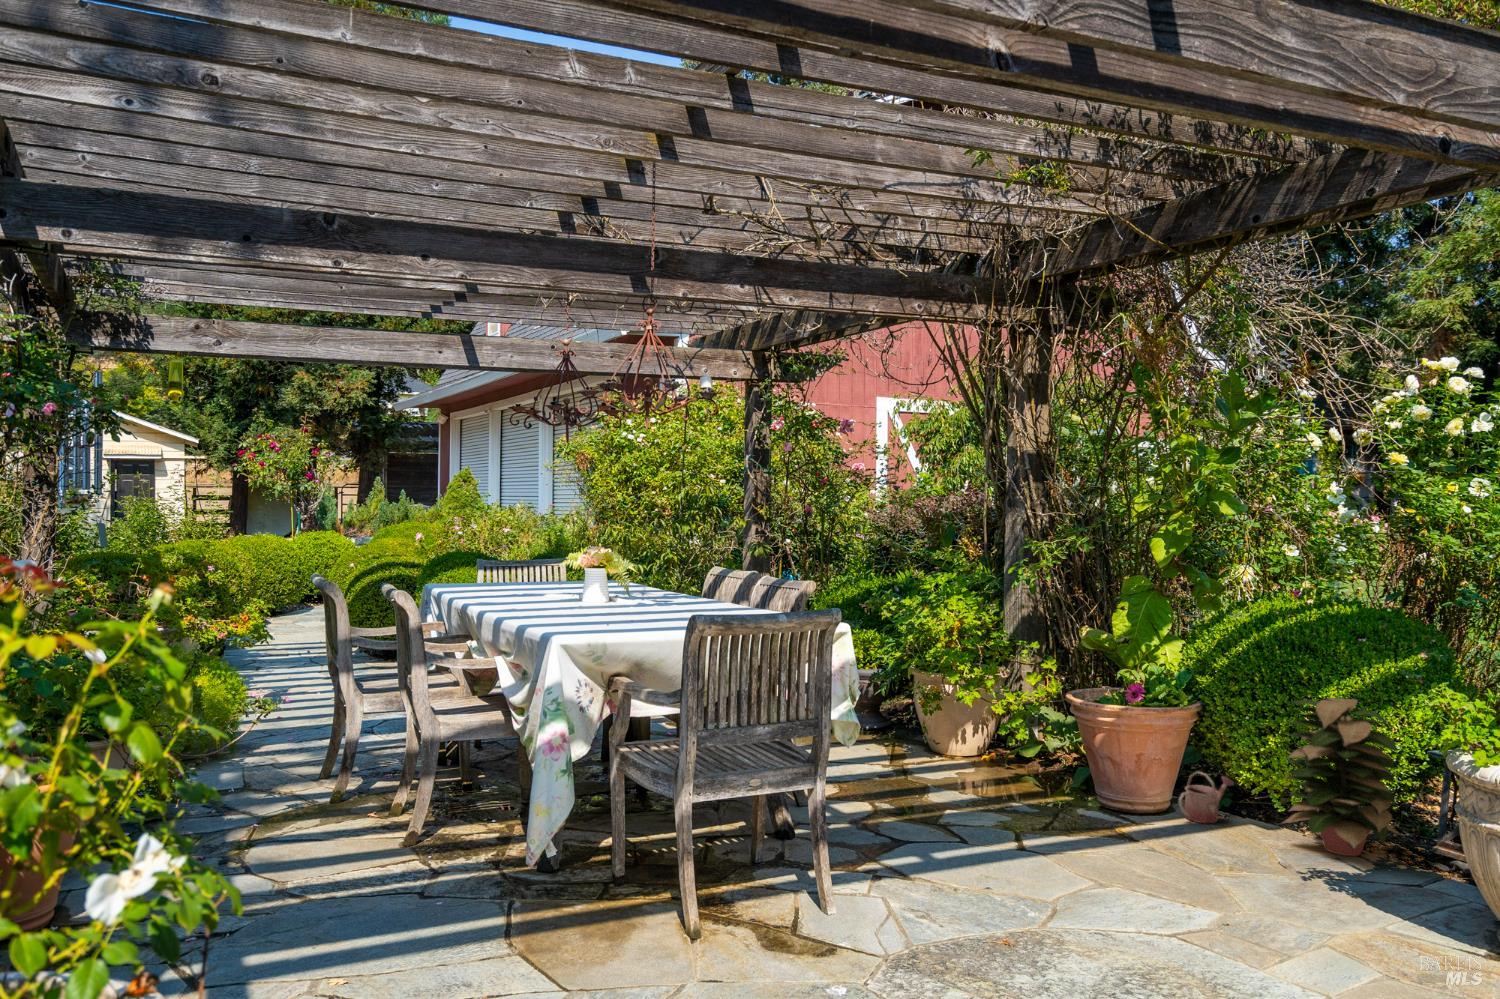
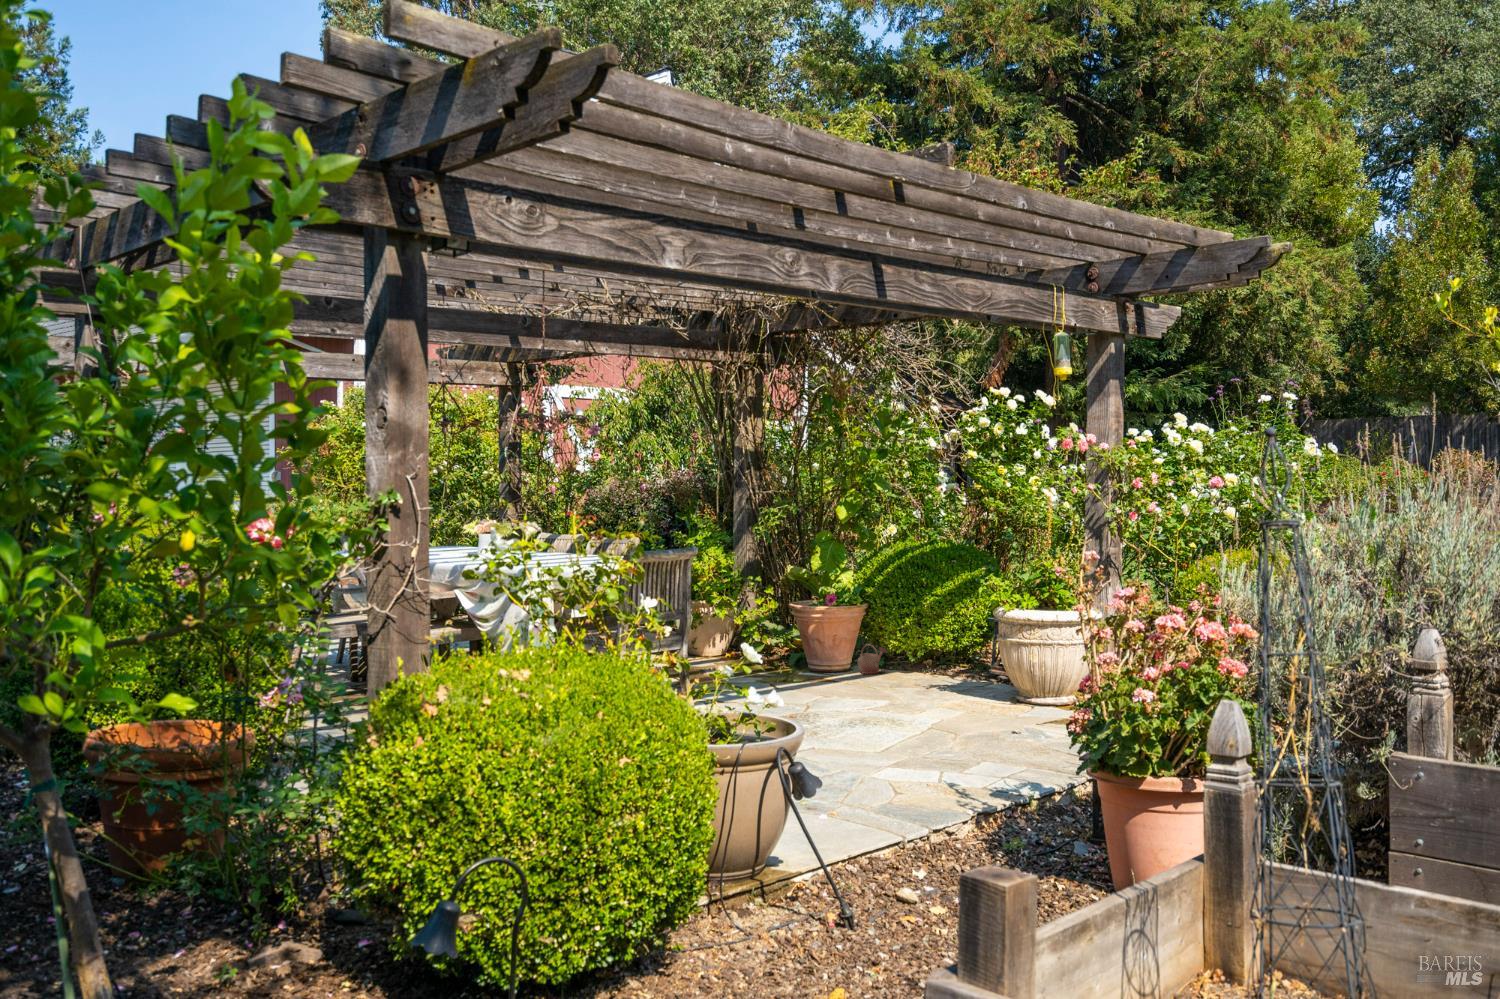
decorative plant: present [1281,698,1401,856] -> none [914,591,978,679]

